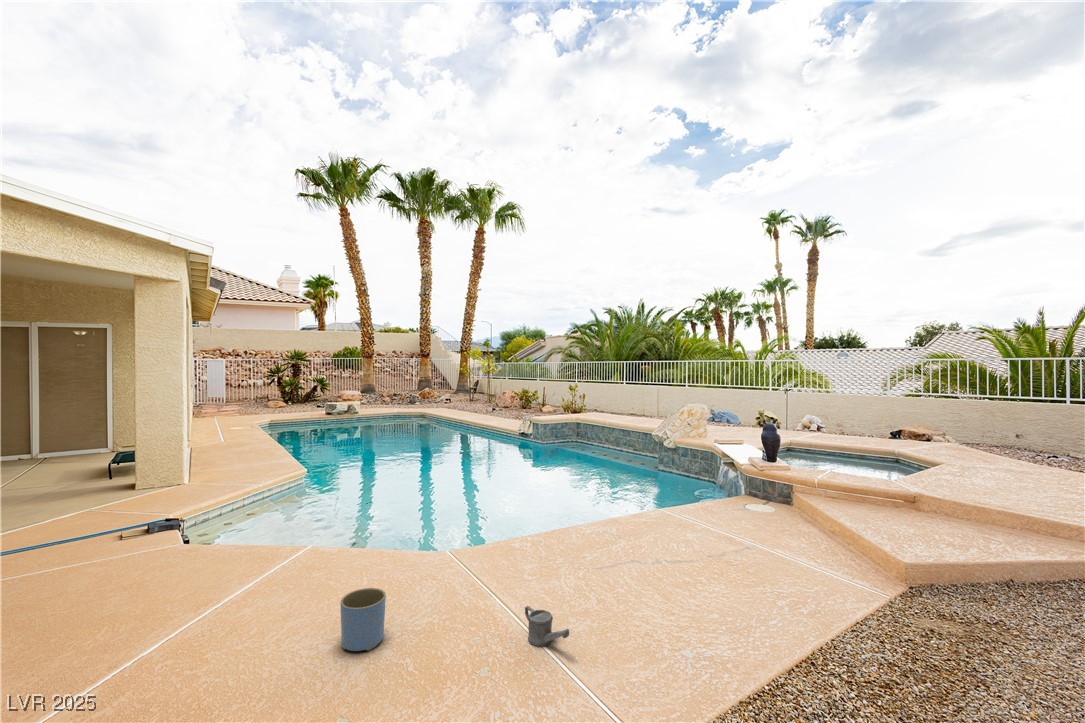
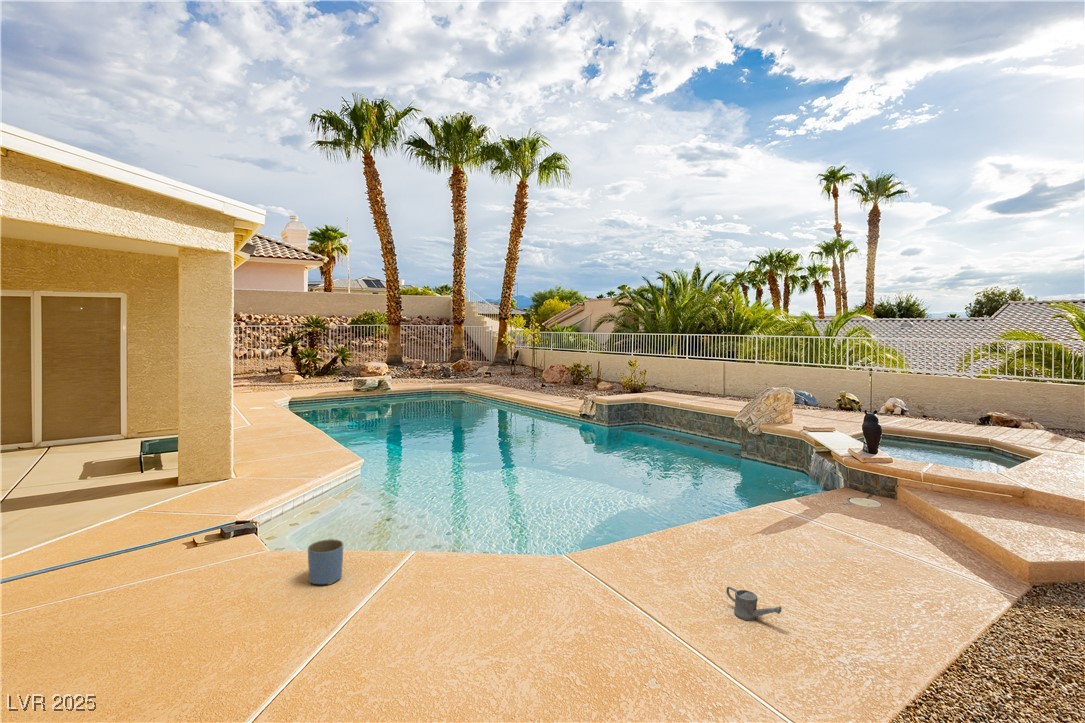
planter: present [340,588,386,651] -> present [308,539,343,585]

